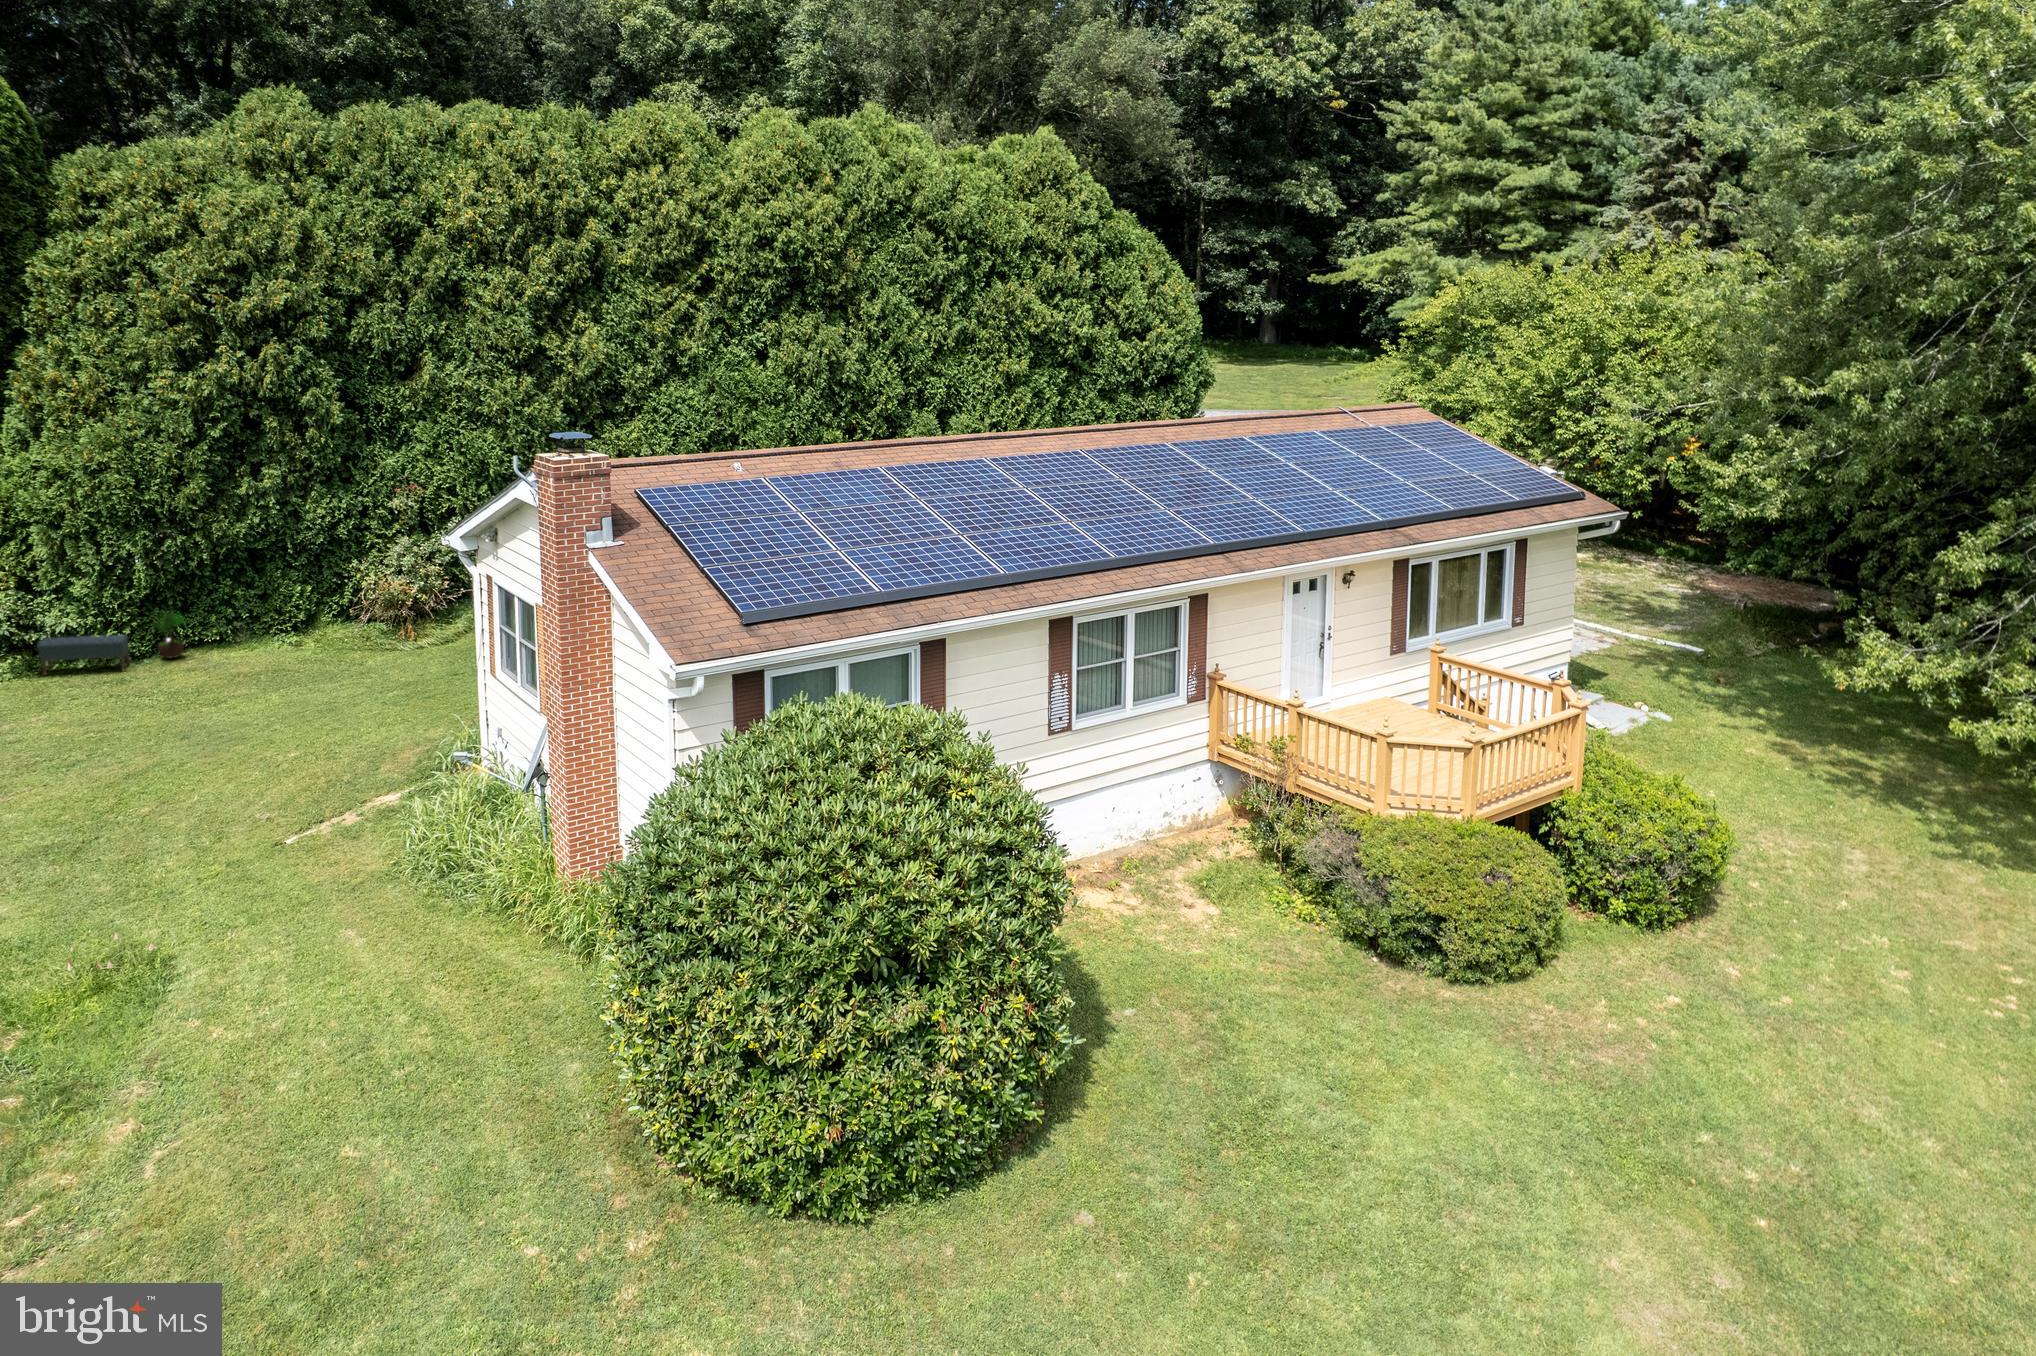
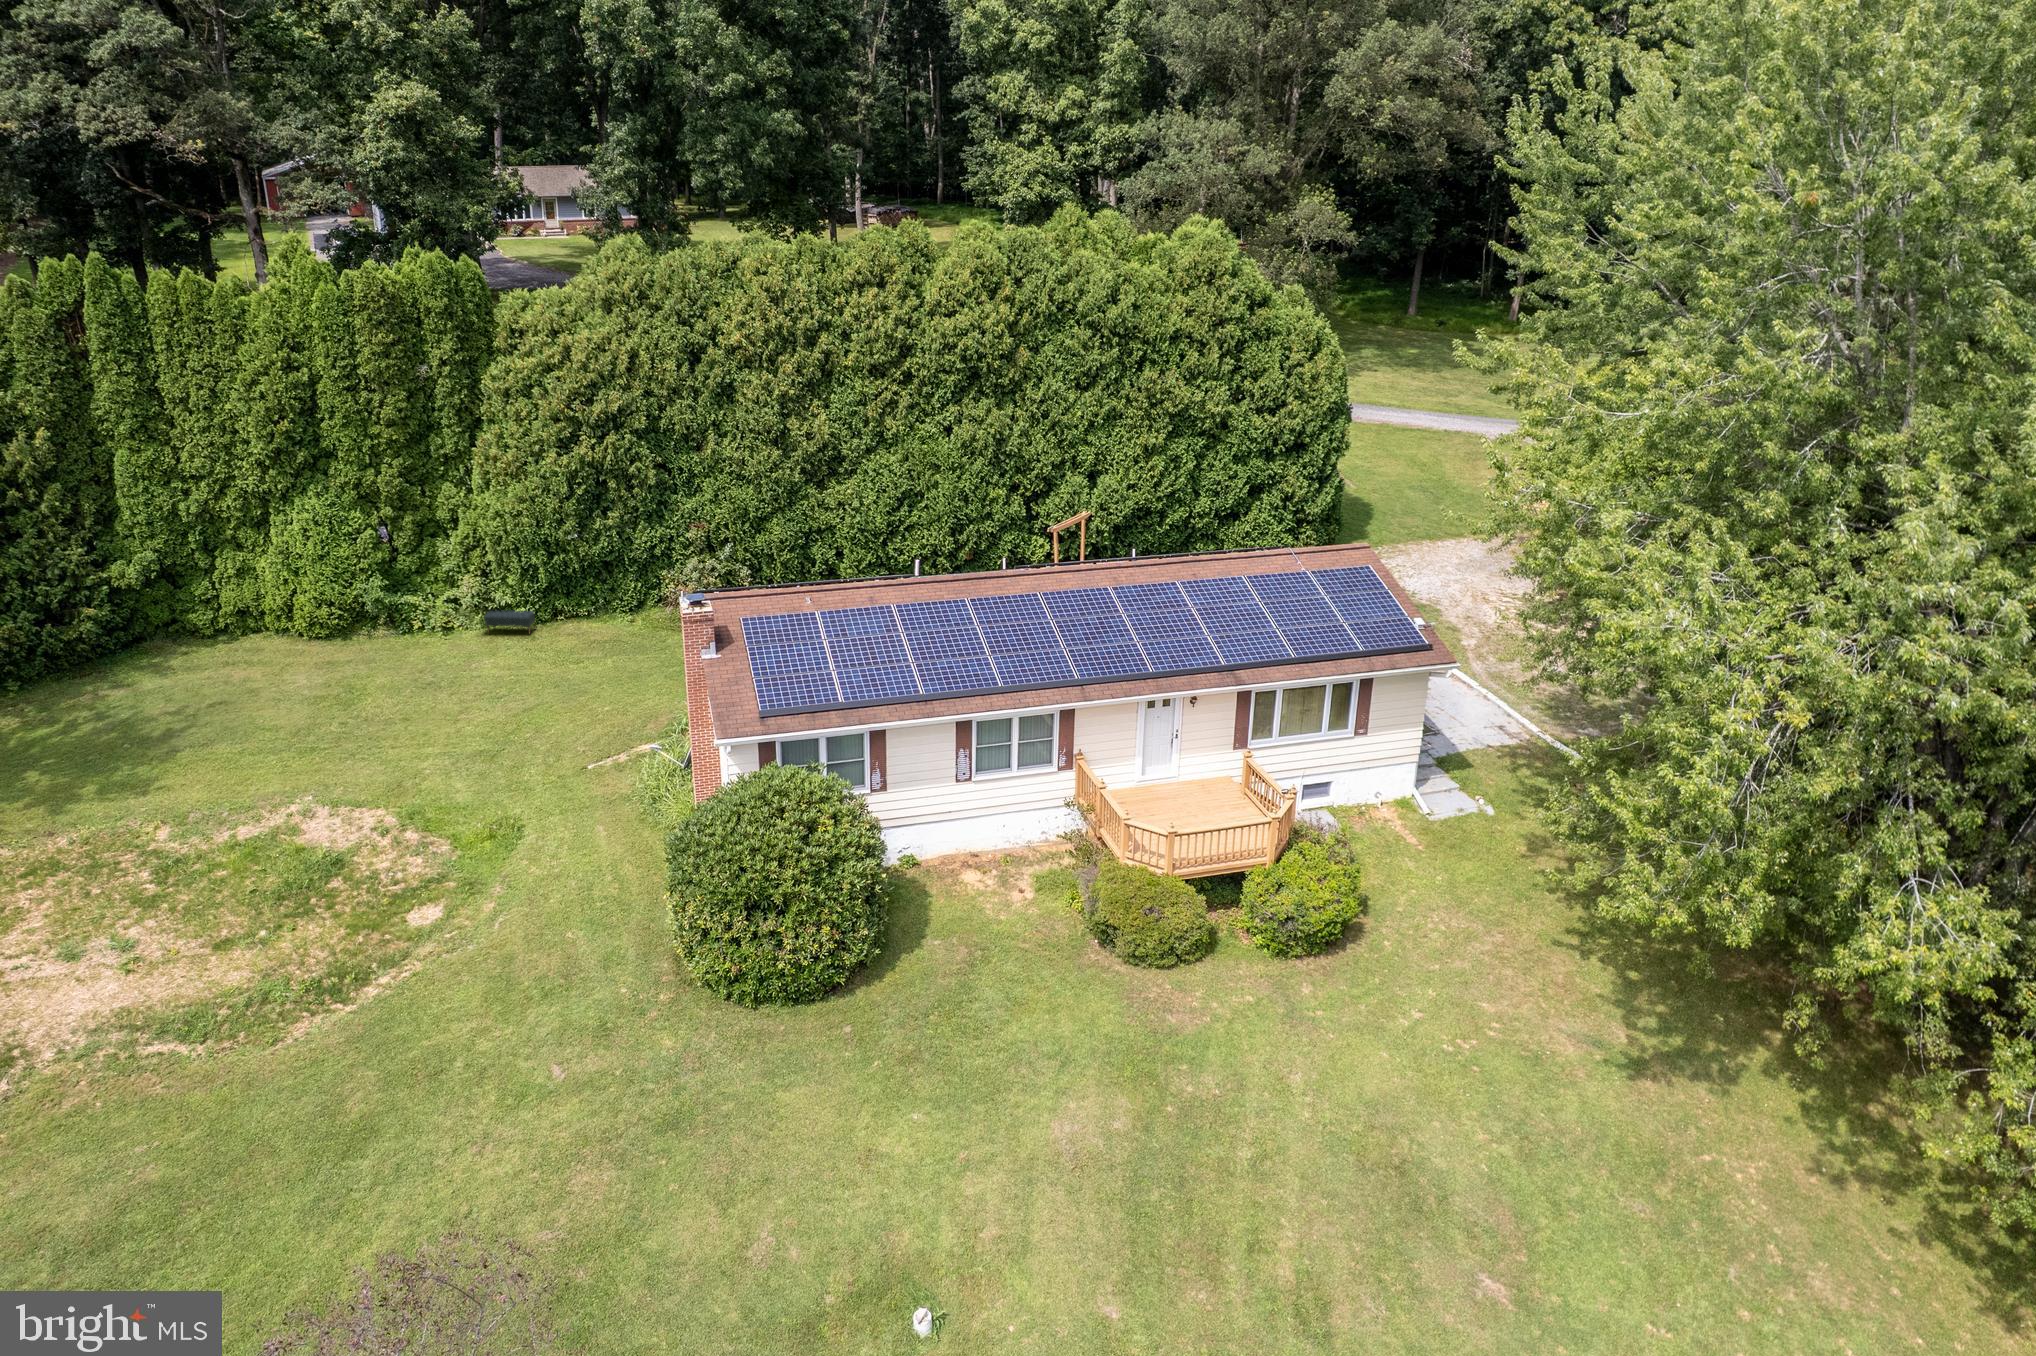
potted tree: present [157,612,184,658] -> none [547,596,568,626]

